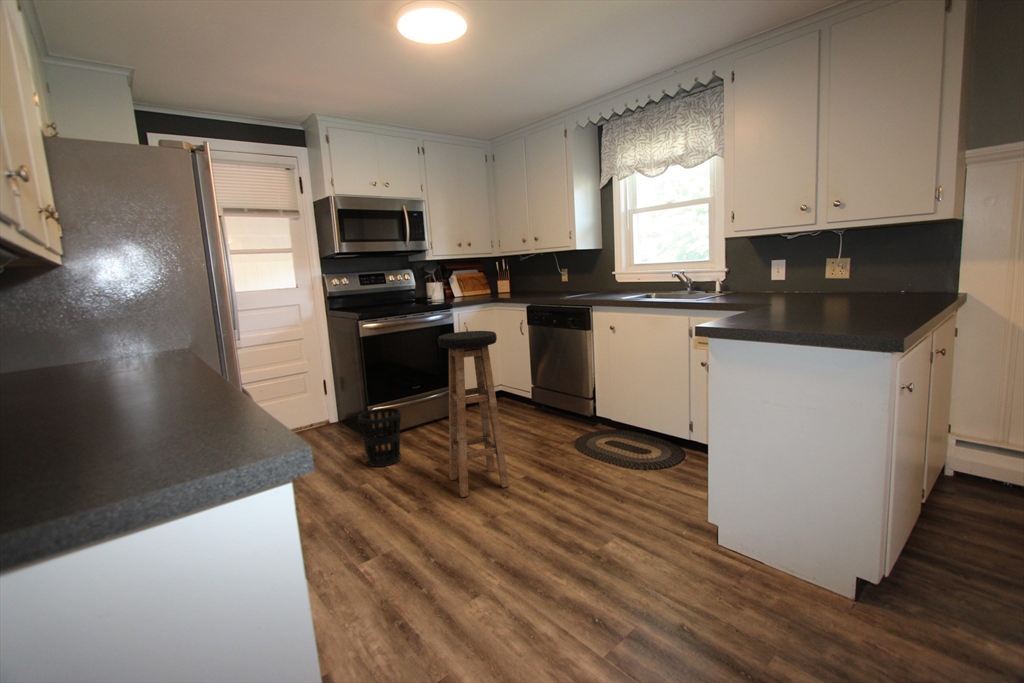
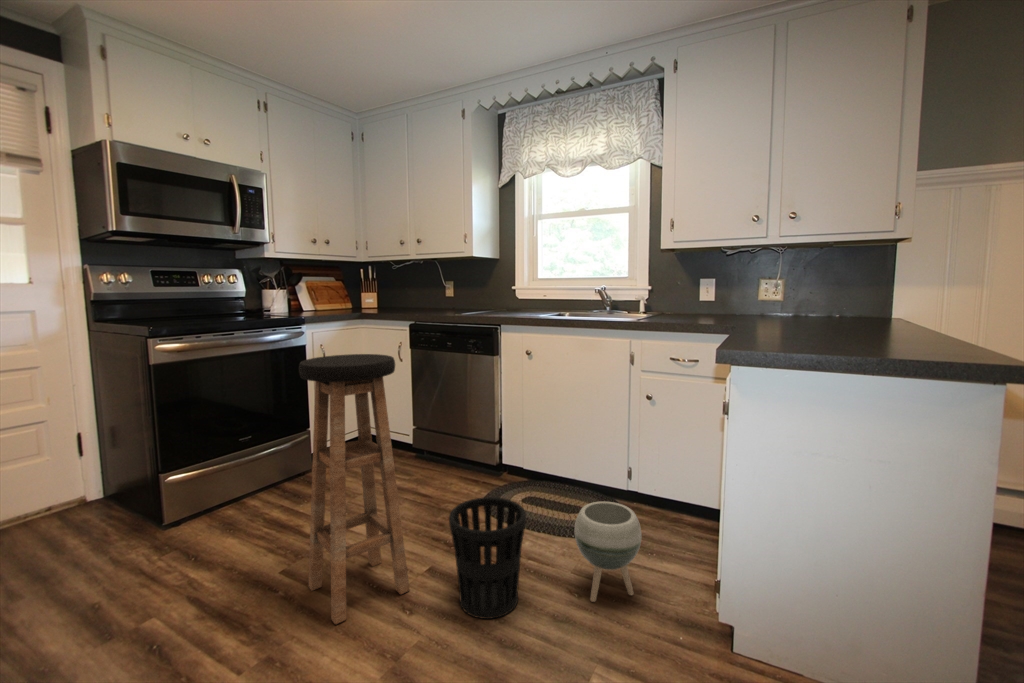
wastebasket: present [358,407,401,467] -> present [449,497,526,619]
planter: none [618,438,667,506] -> present [575,502,641,602]

